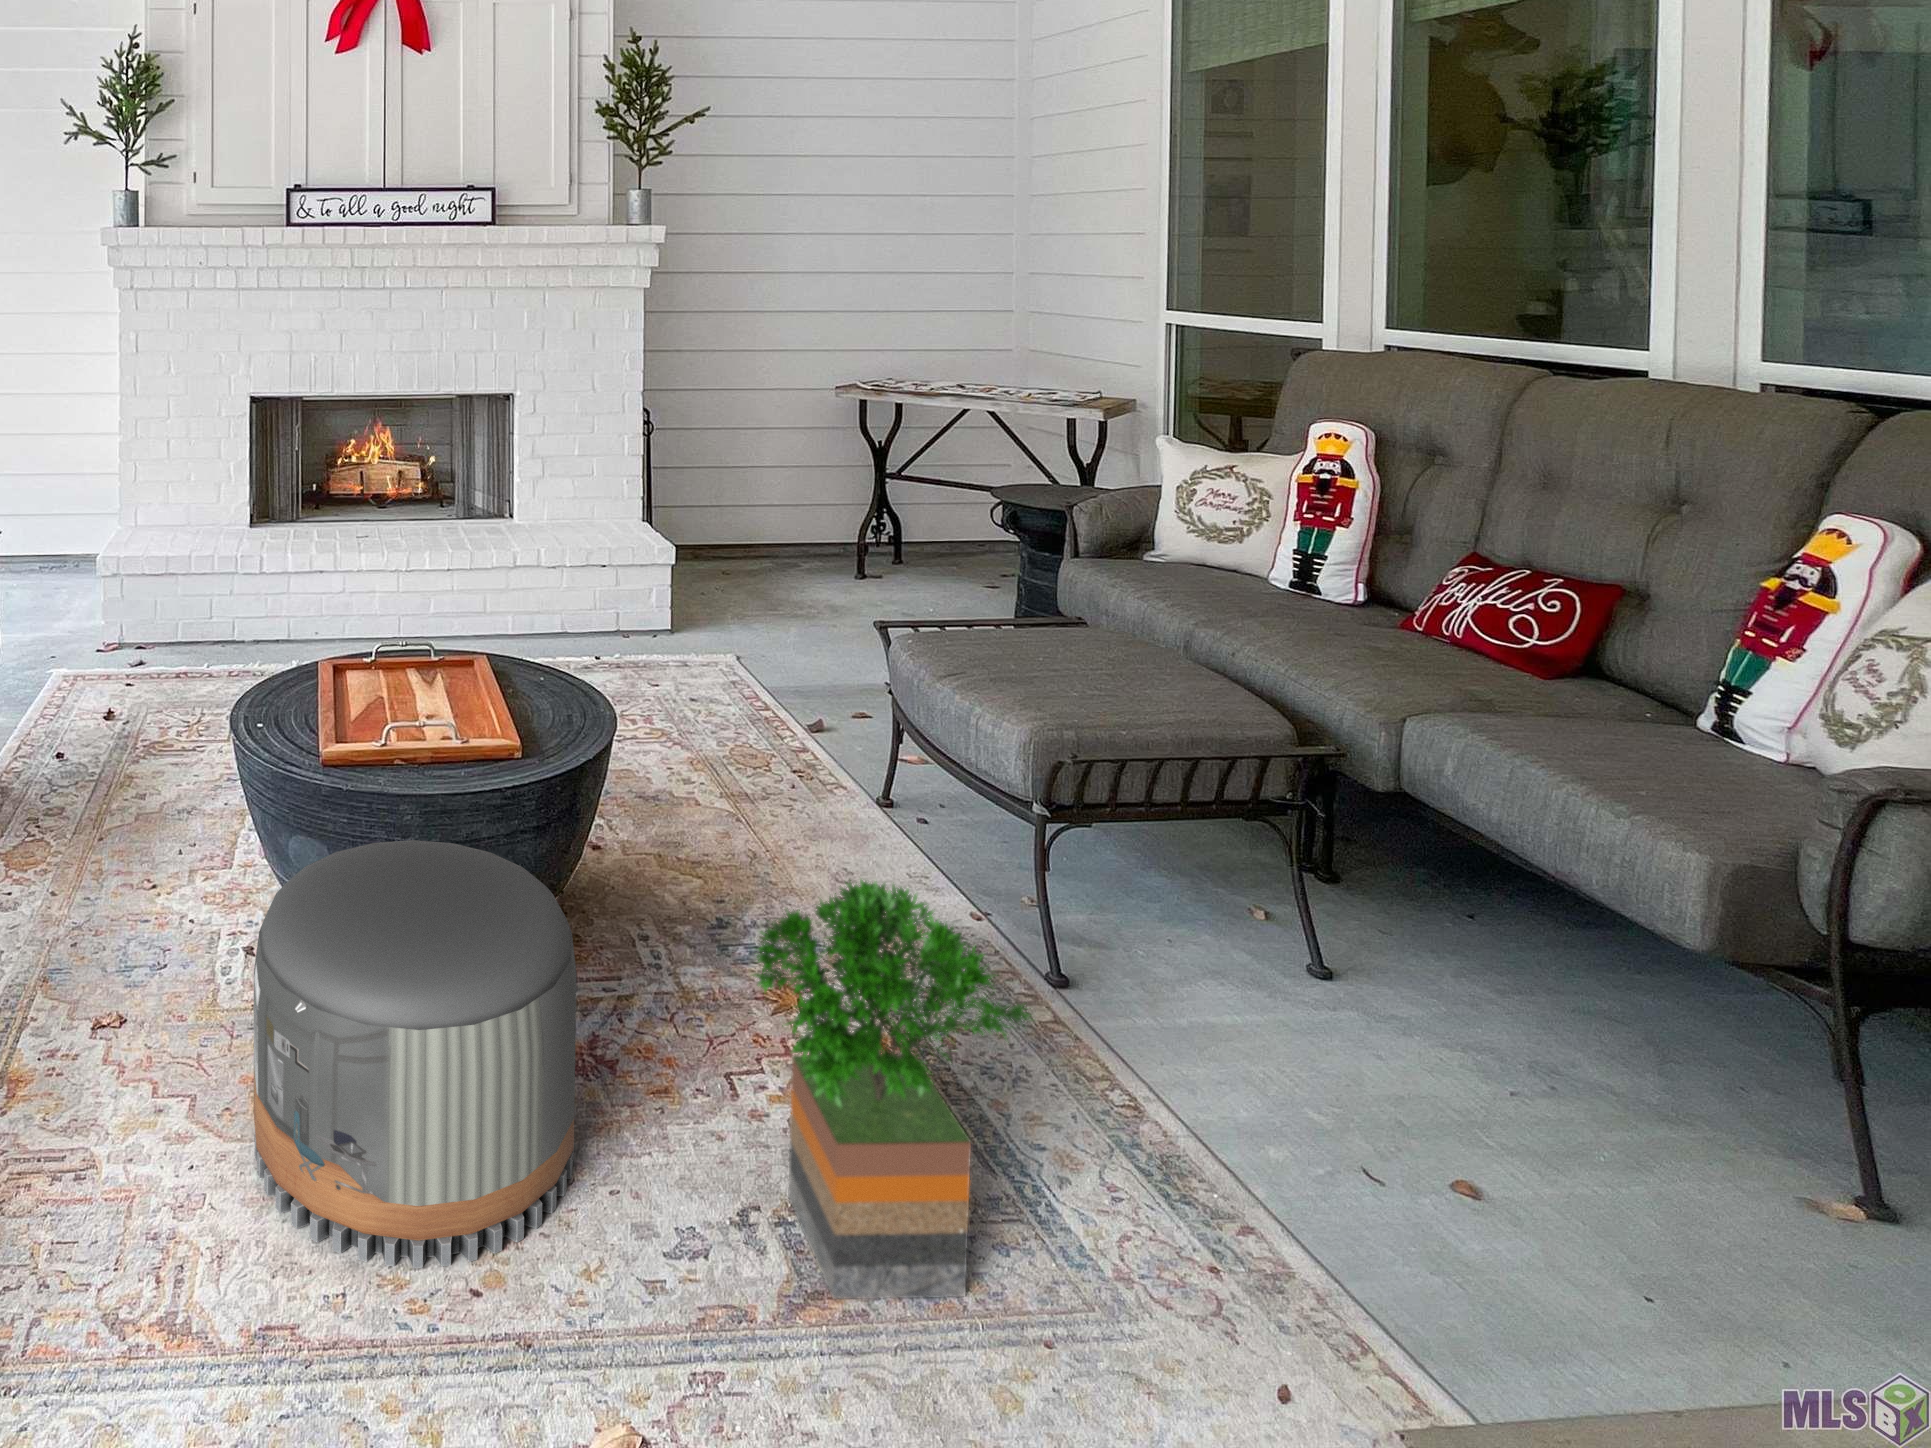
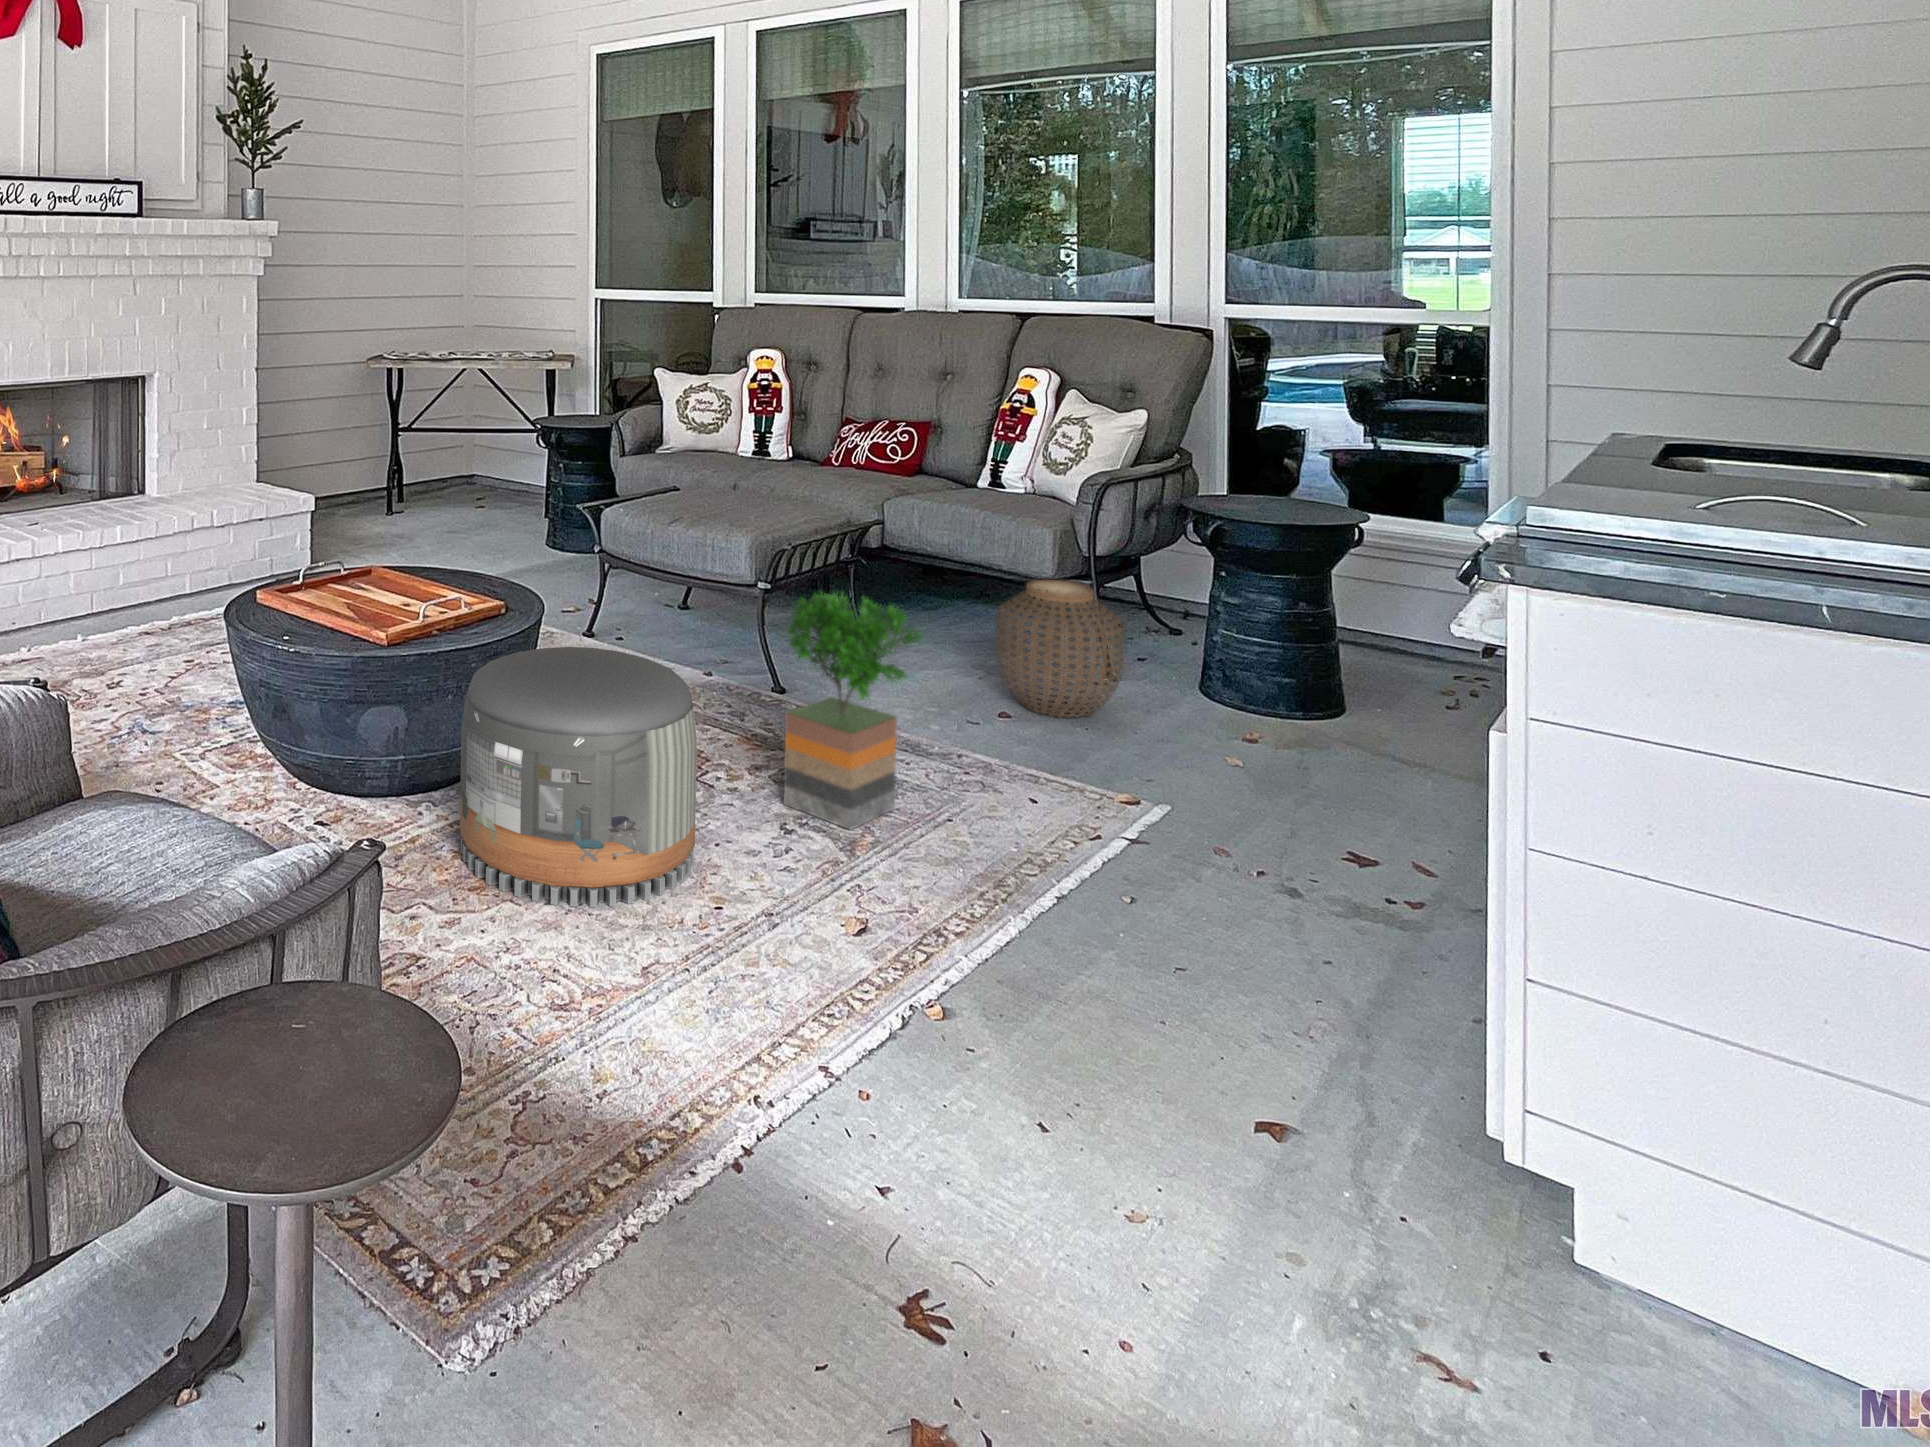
woven basket: none [1465,959,1792,1279] -> present [995,580,1124,718]

